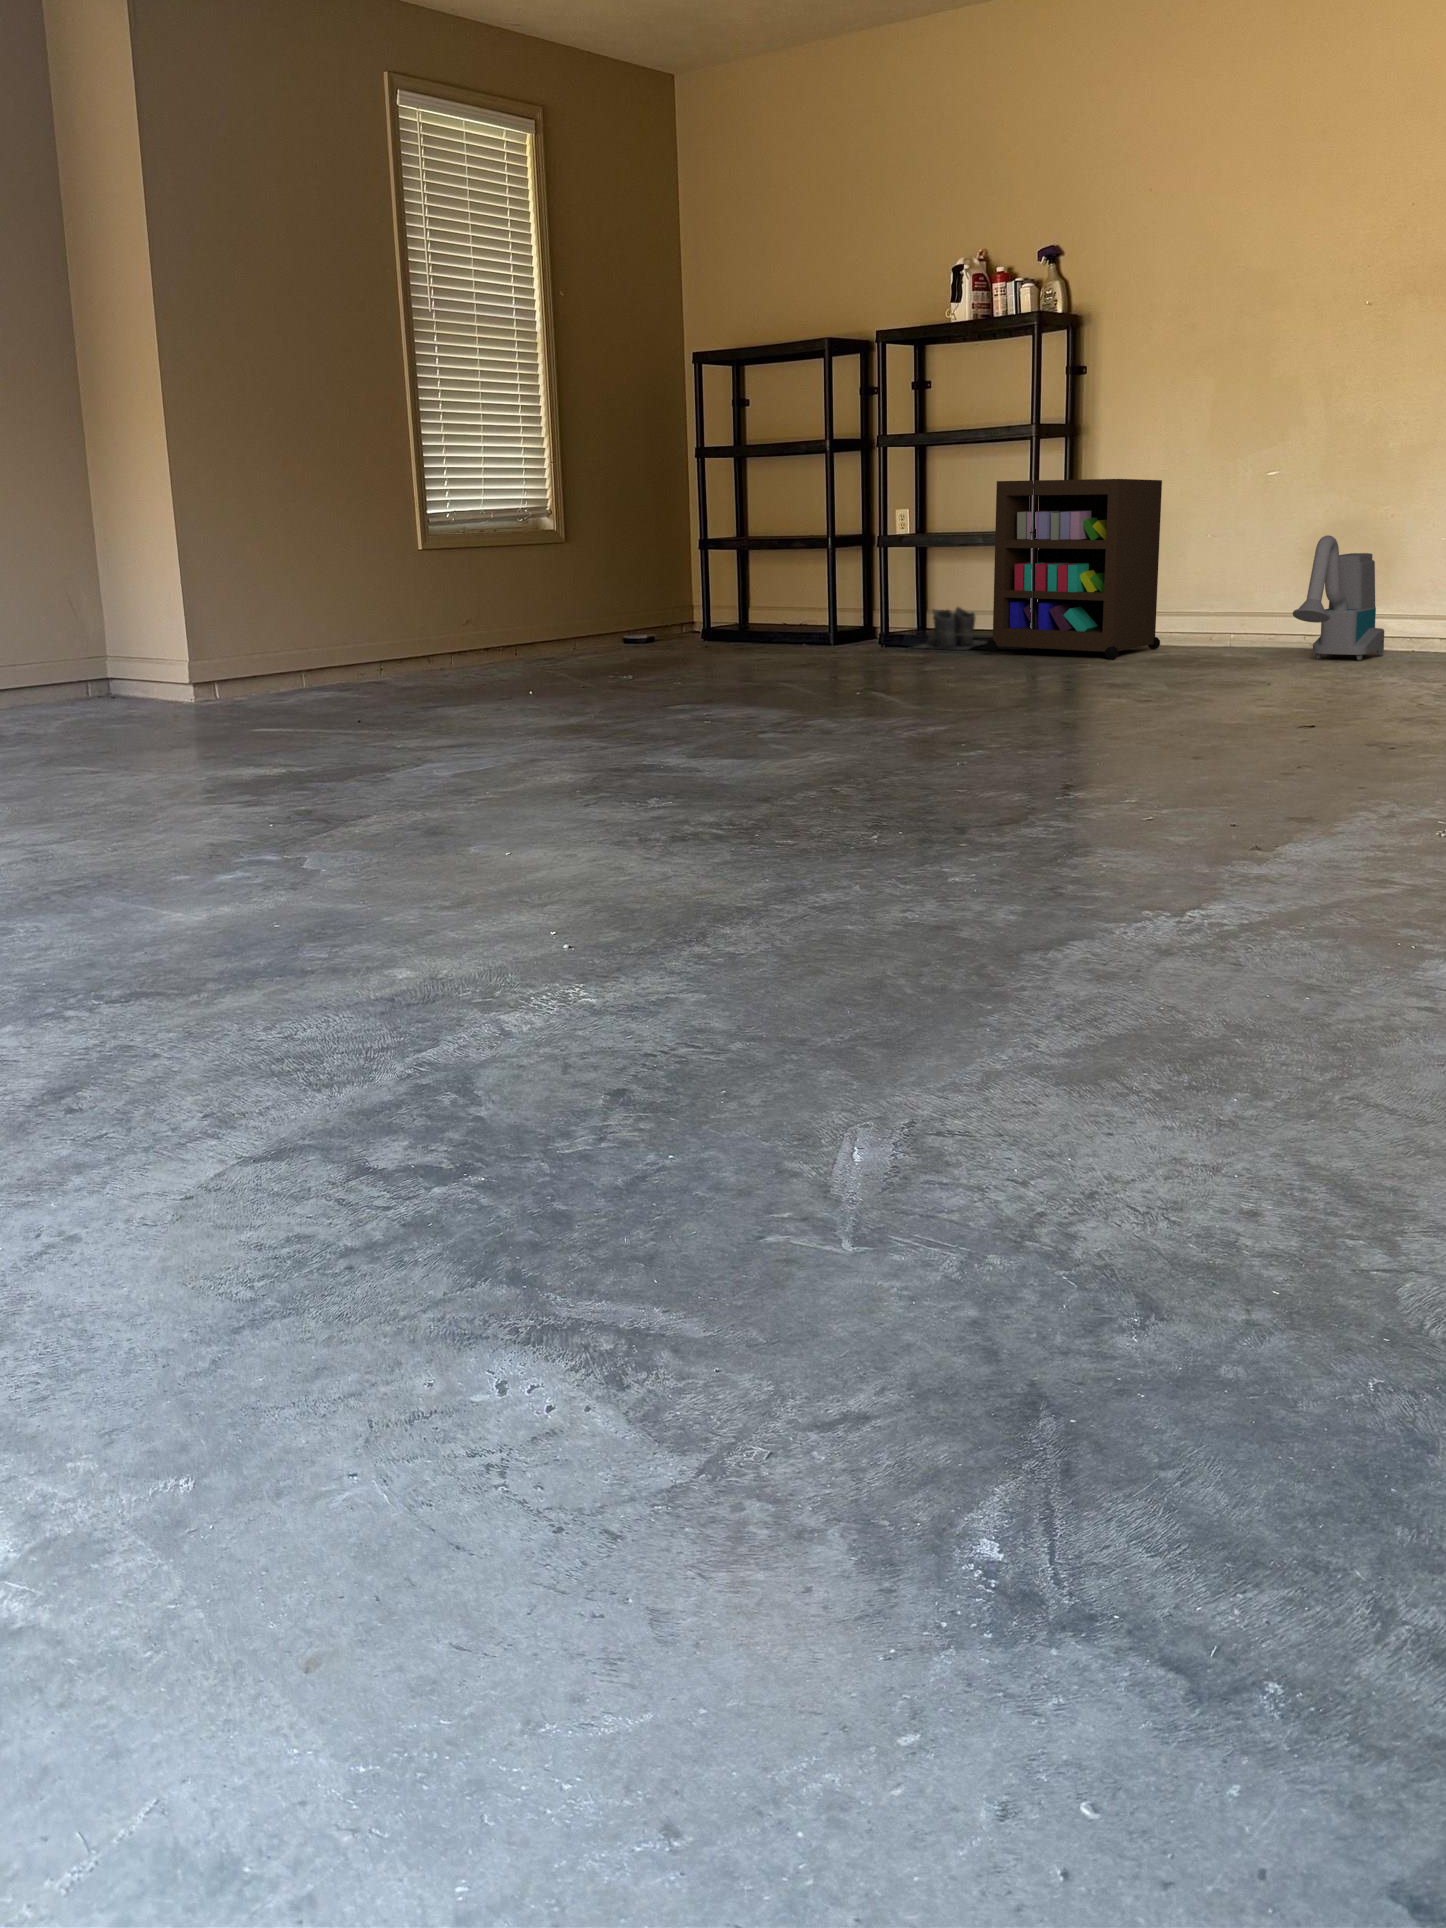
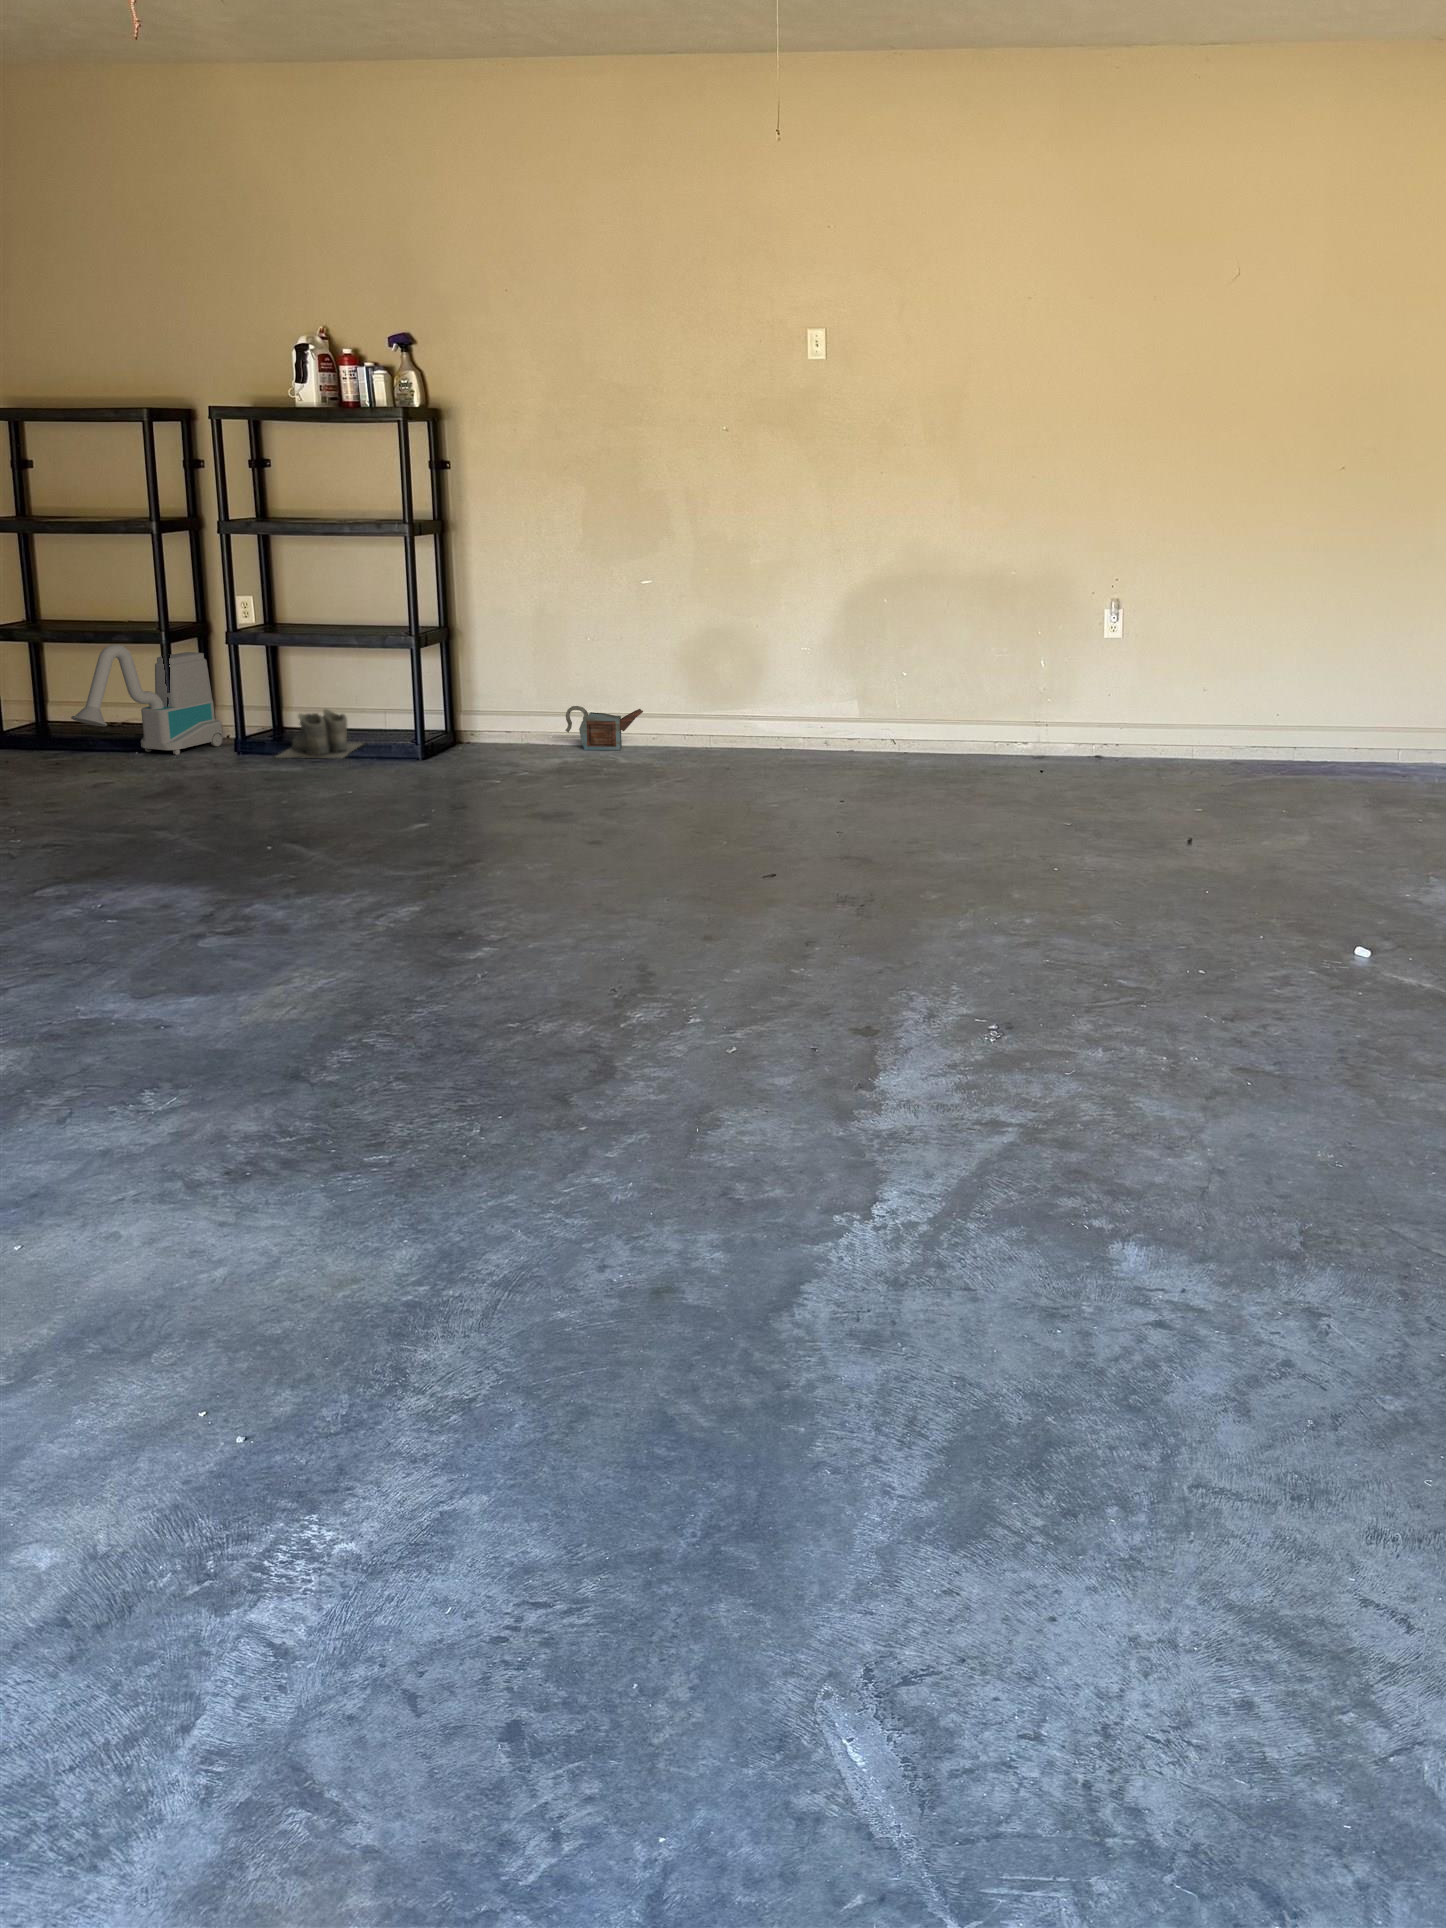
storage cabinet: present [985,479,1162,659] -> none [371,579,546,771]
vacuum cleaner: present [1293,535,1384,661] -> present [71,645,223,755]
watering can: none [1180,606,1263,652] -> present [565,706,643,750]

